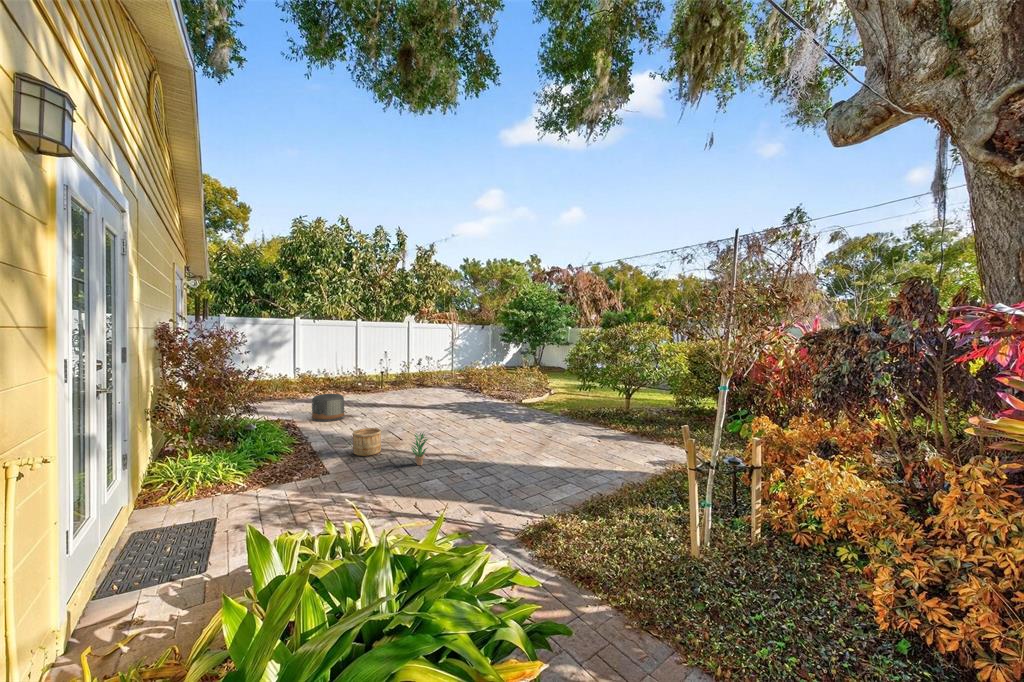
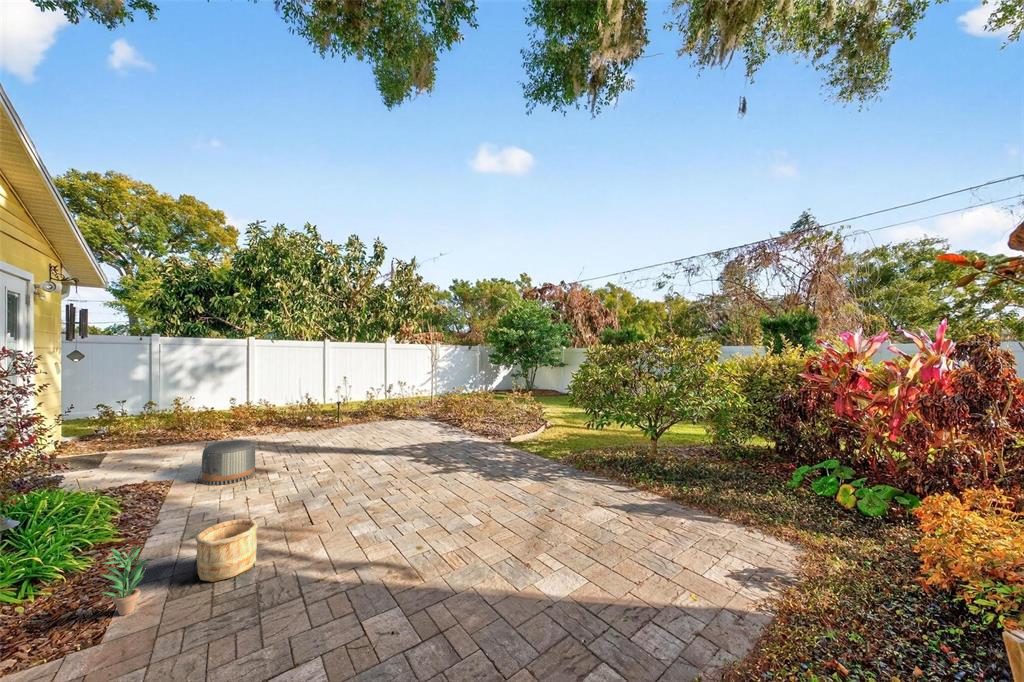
potted plant: present [412,432,428,465] -> present [101,544,148,615]

